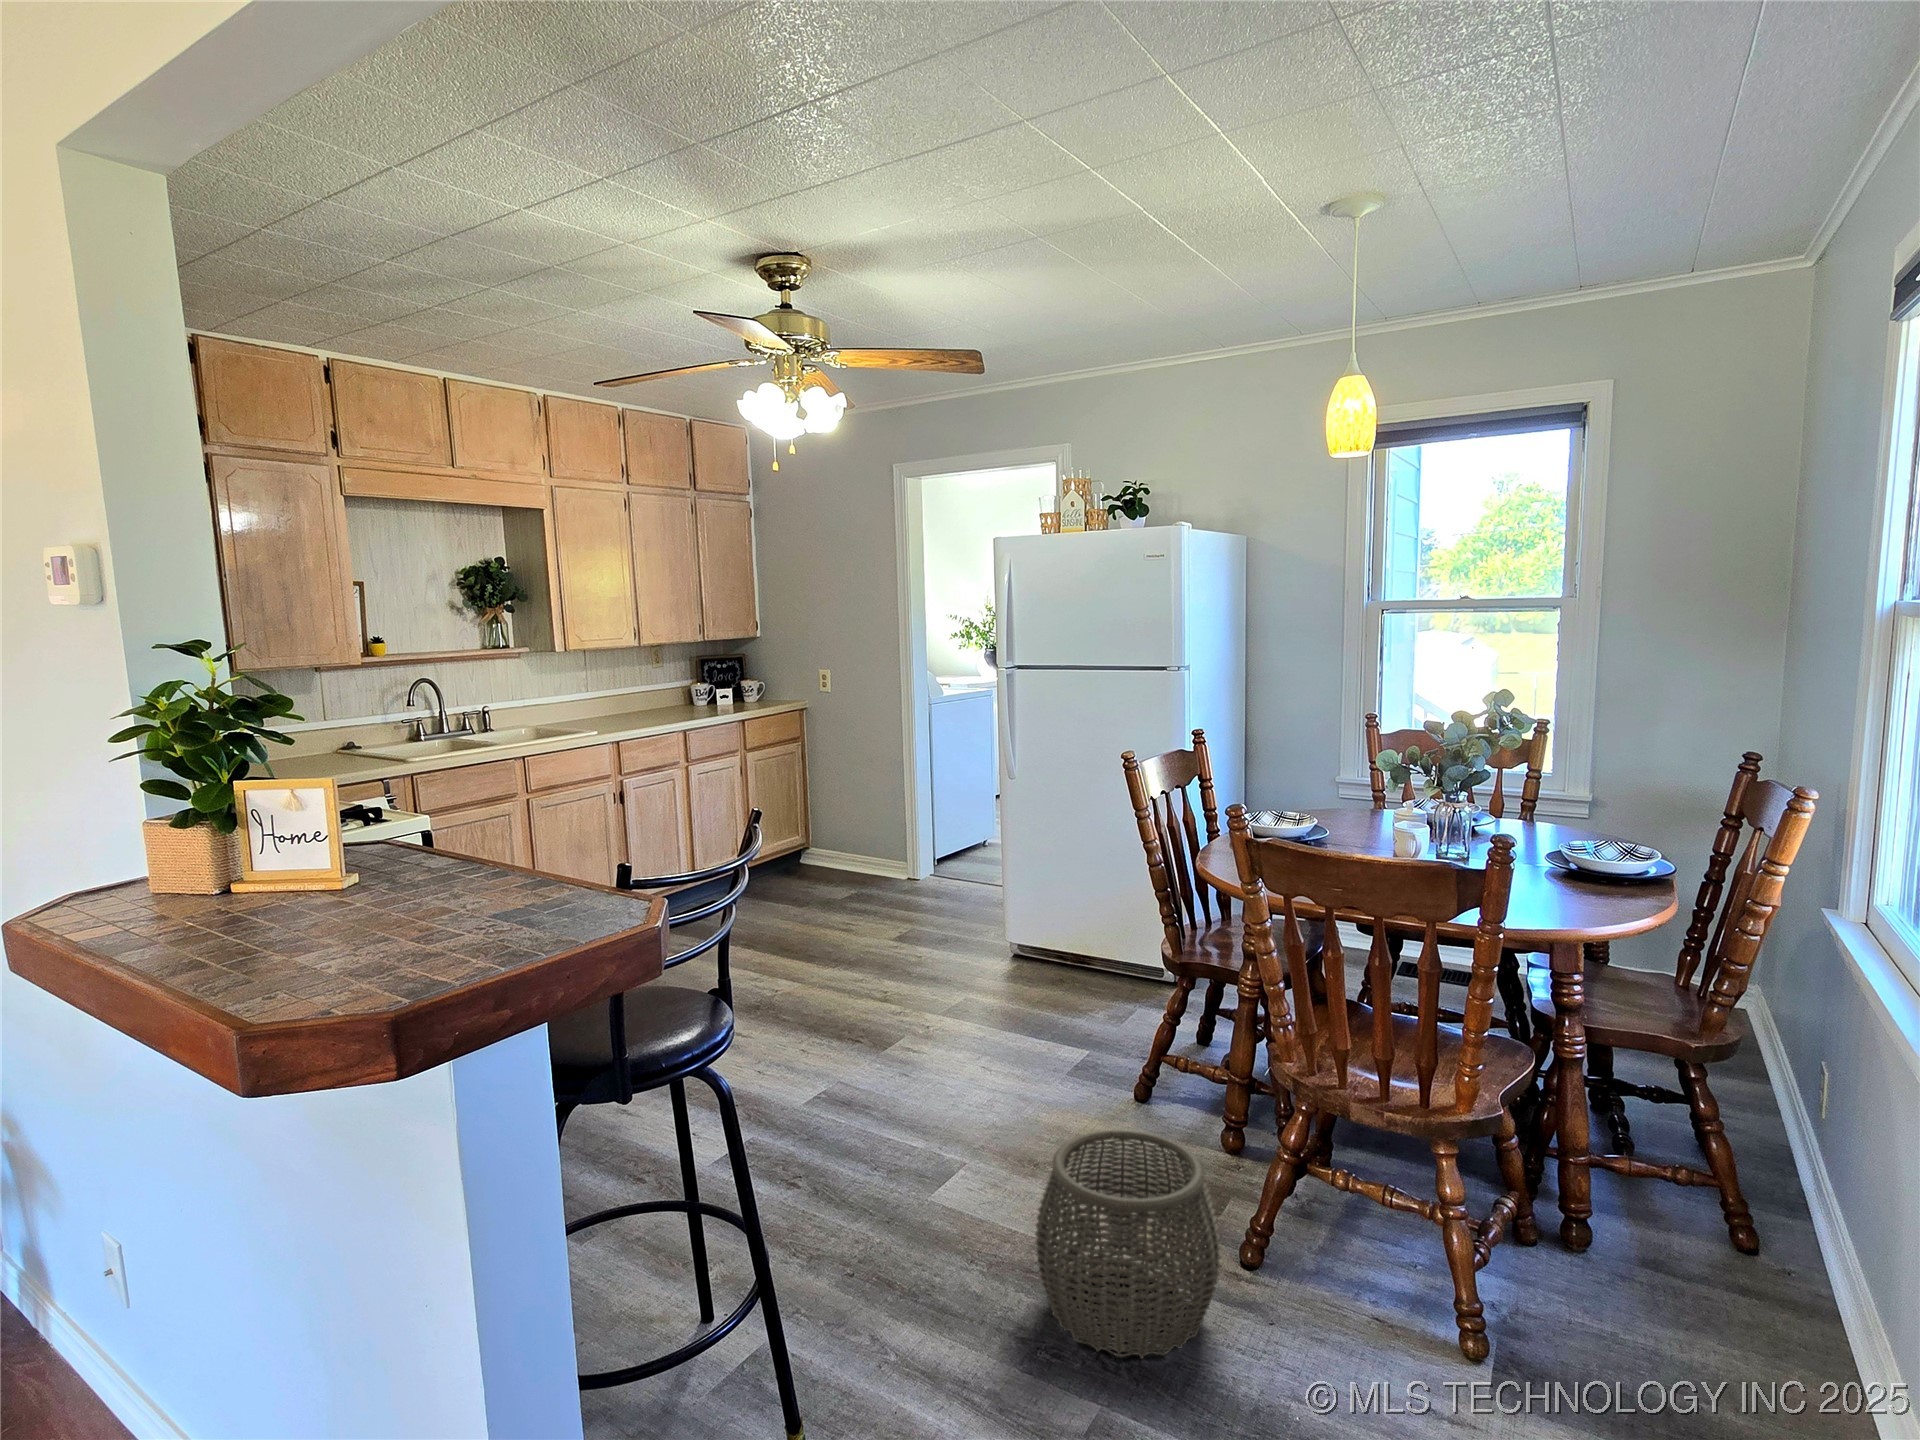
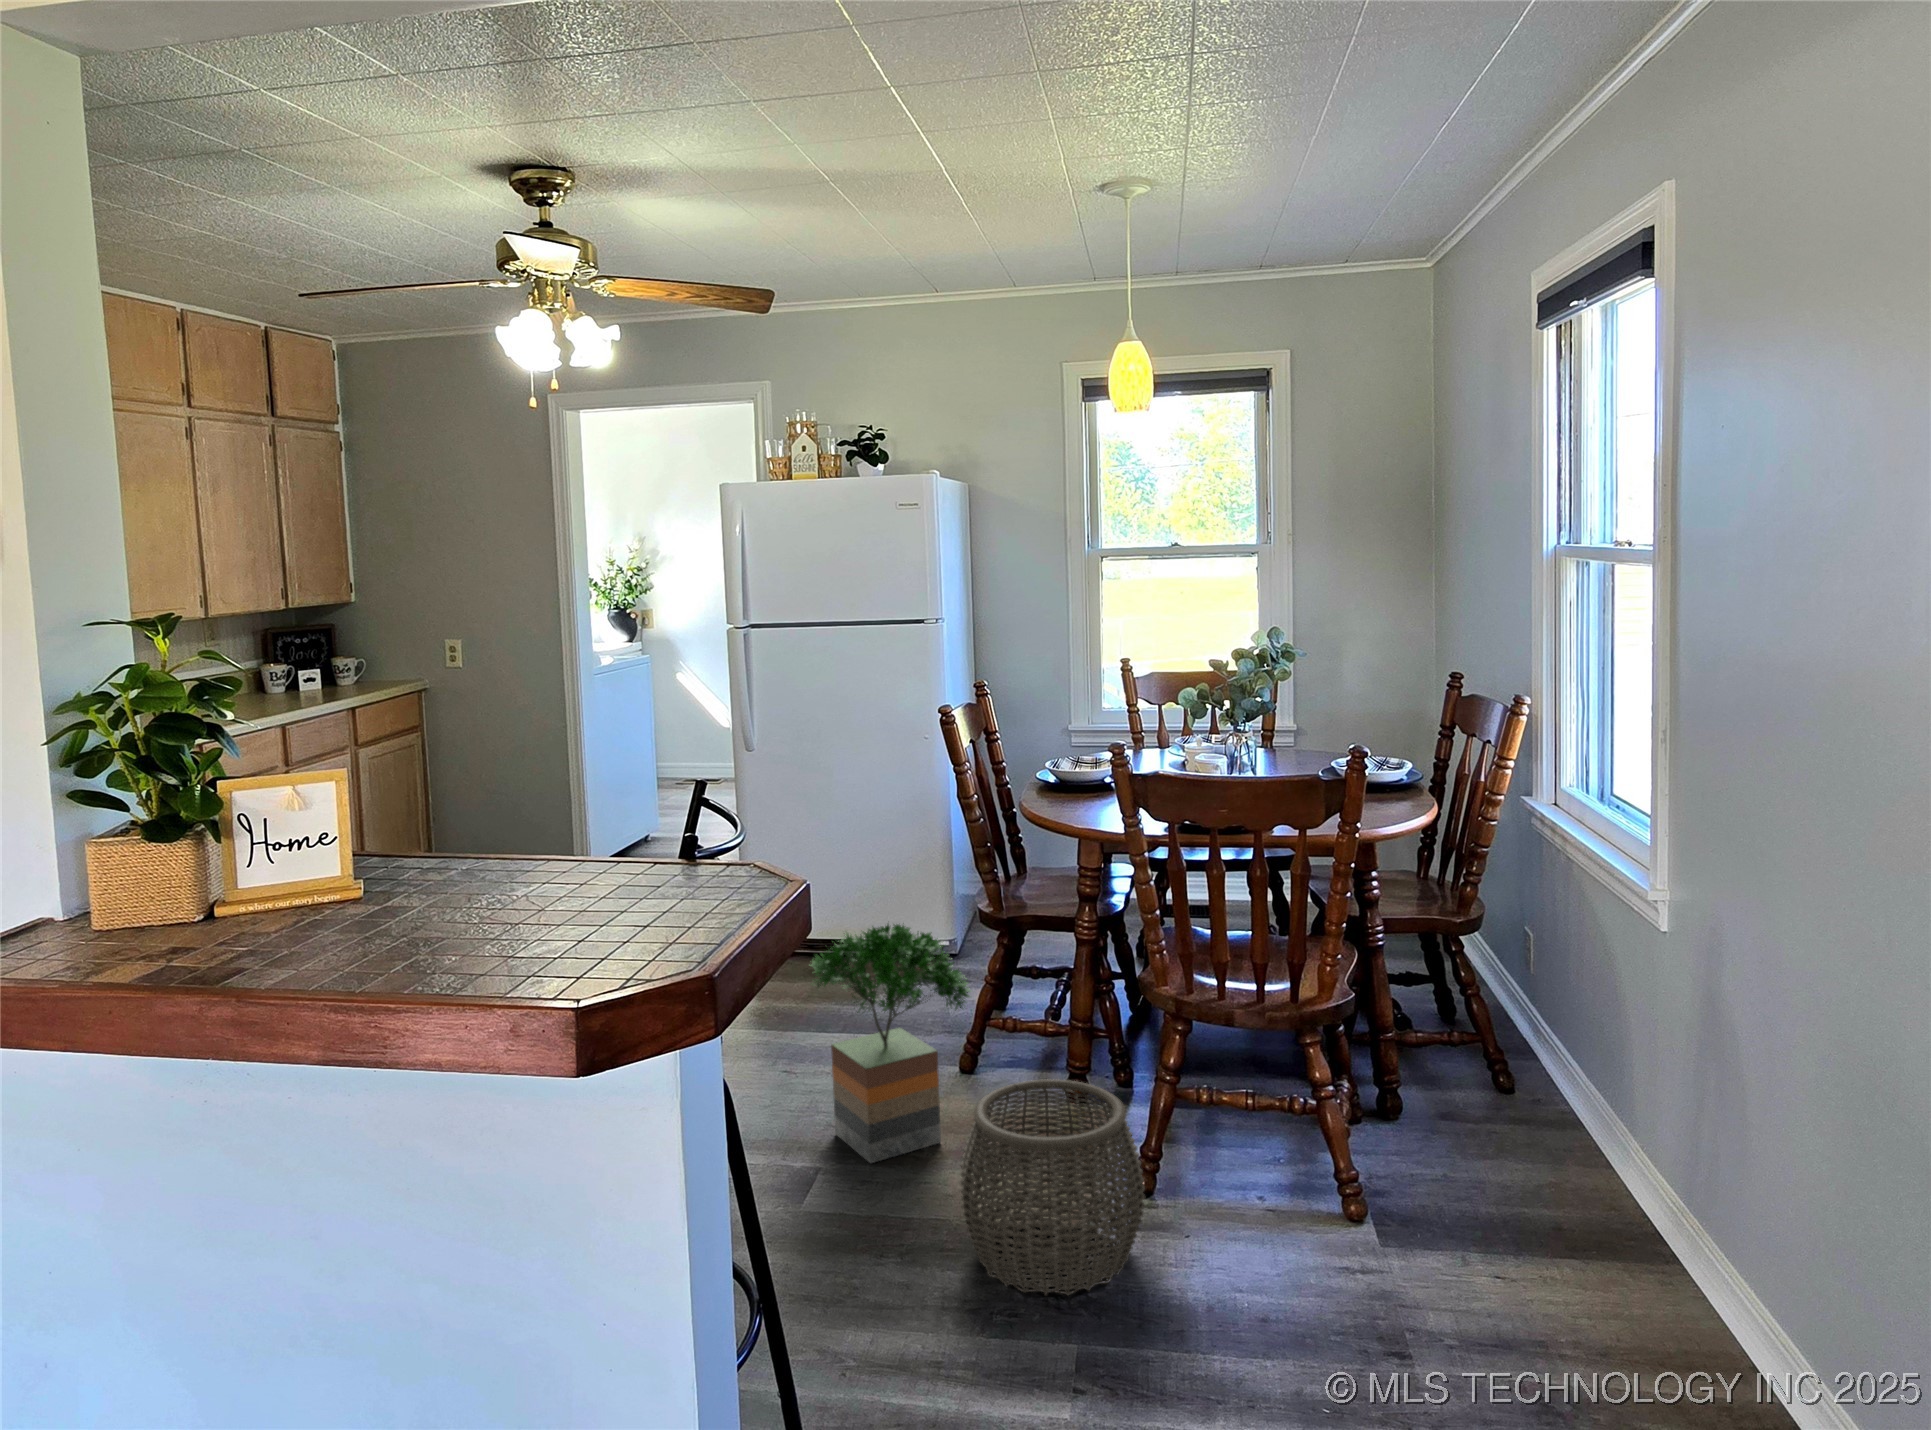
potted tree: none [970,950,1117,1174] -> present [811,924,970,1163]

